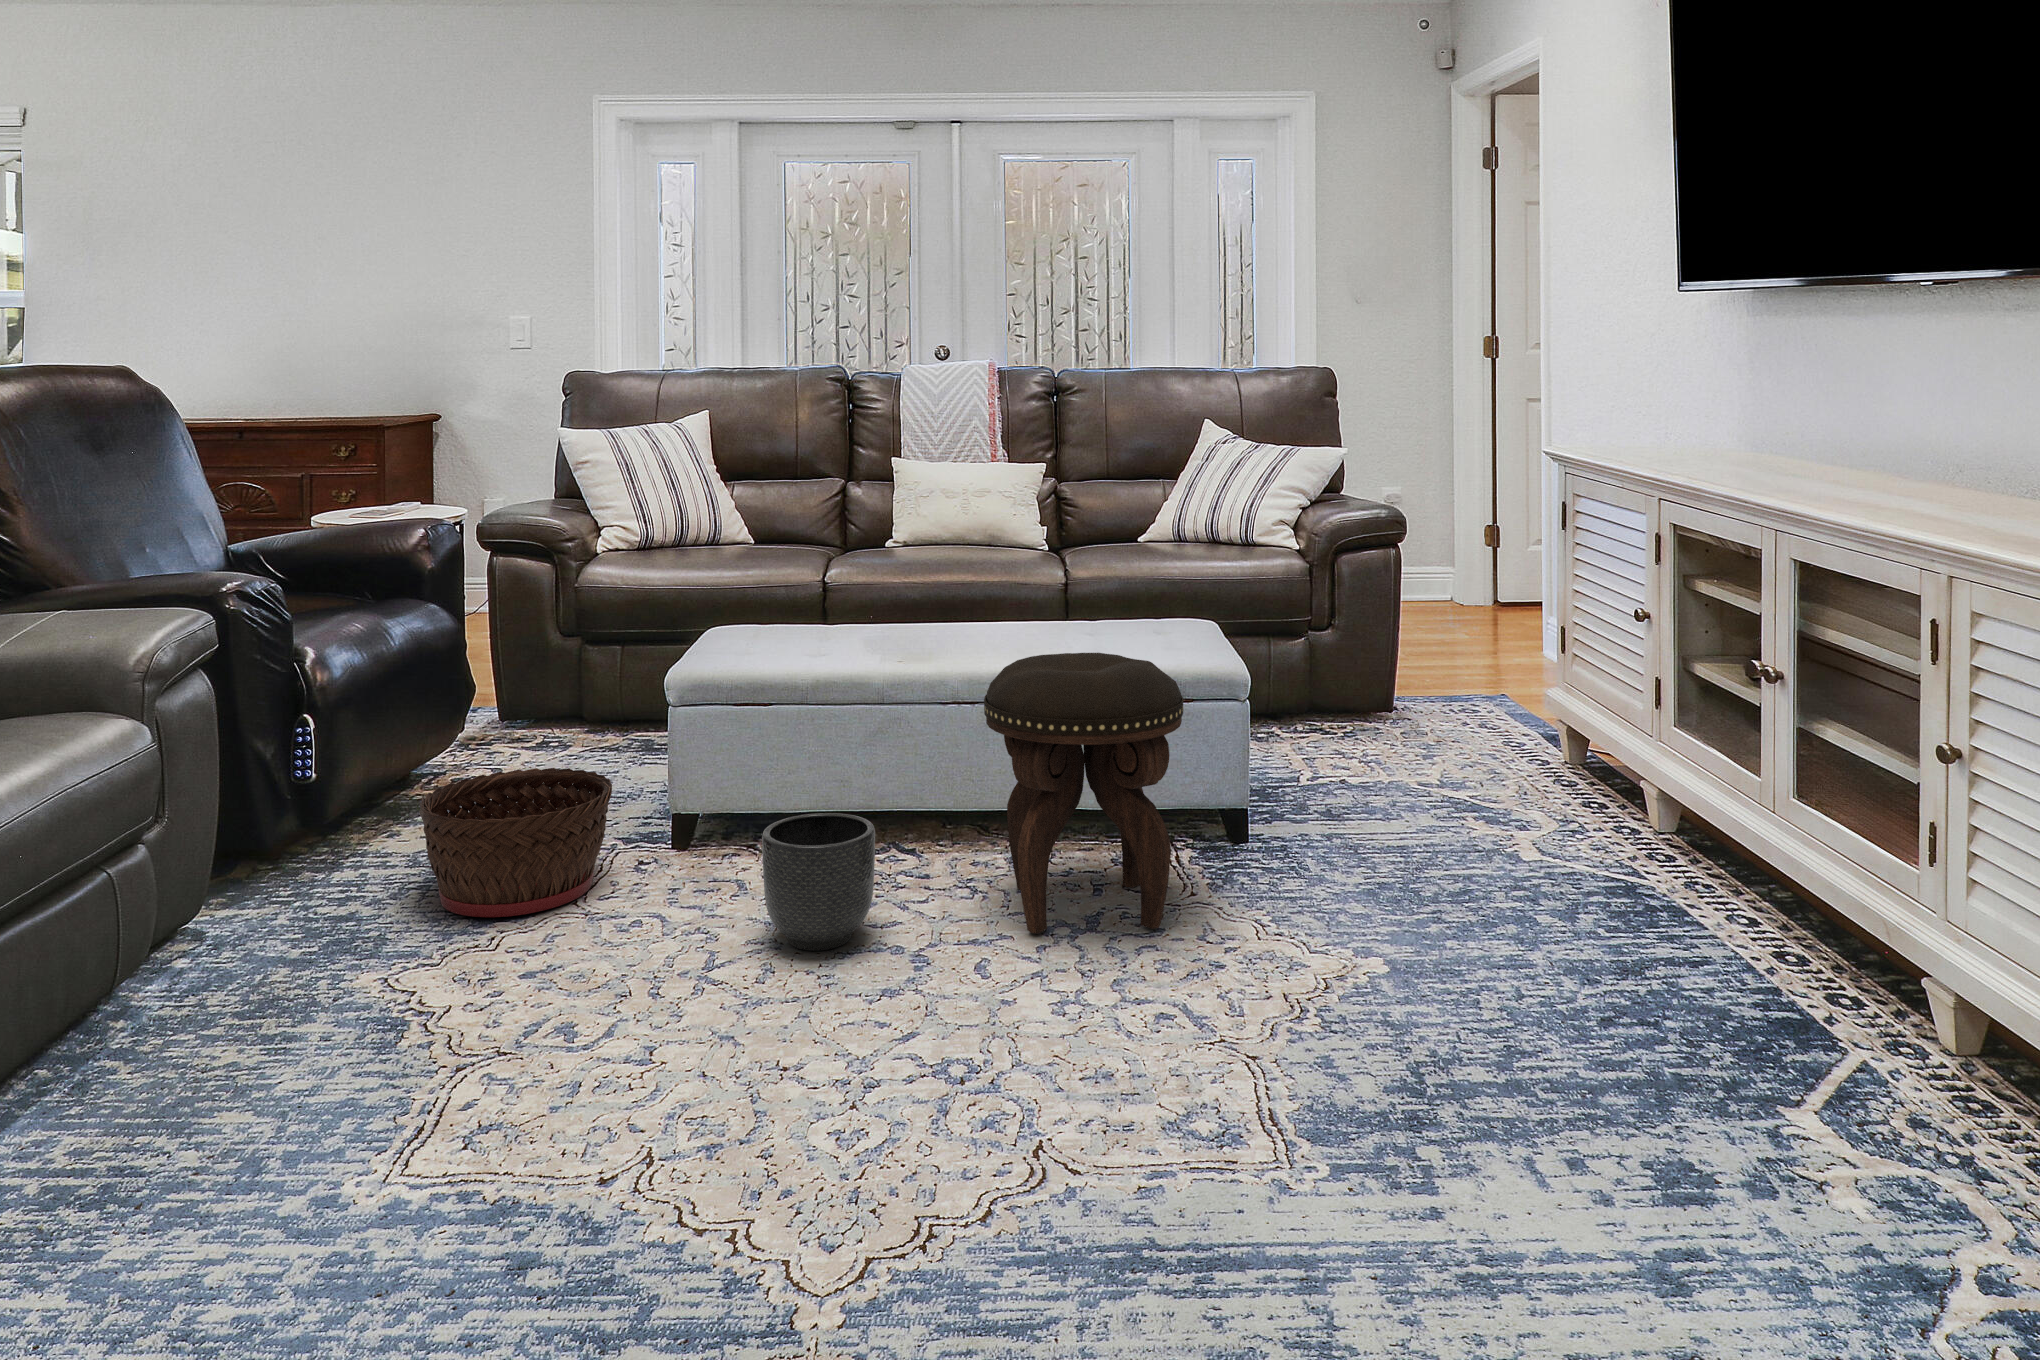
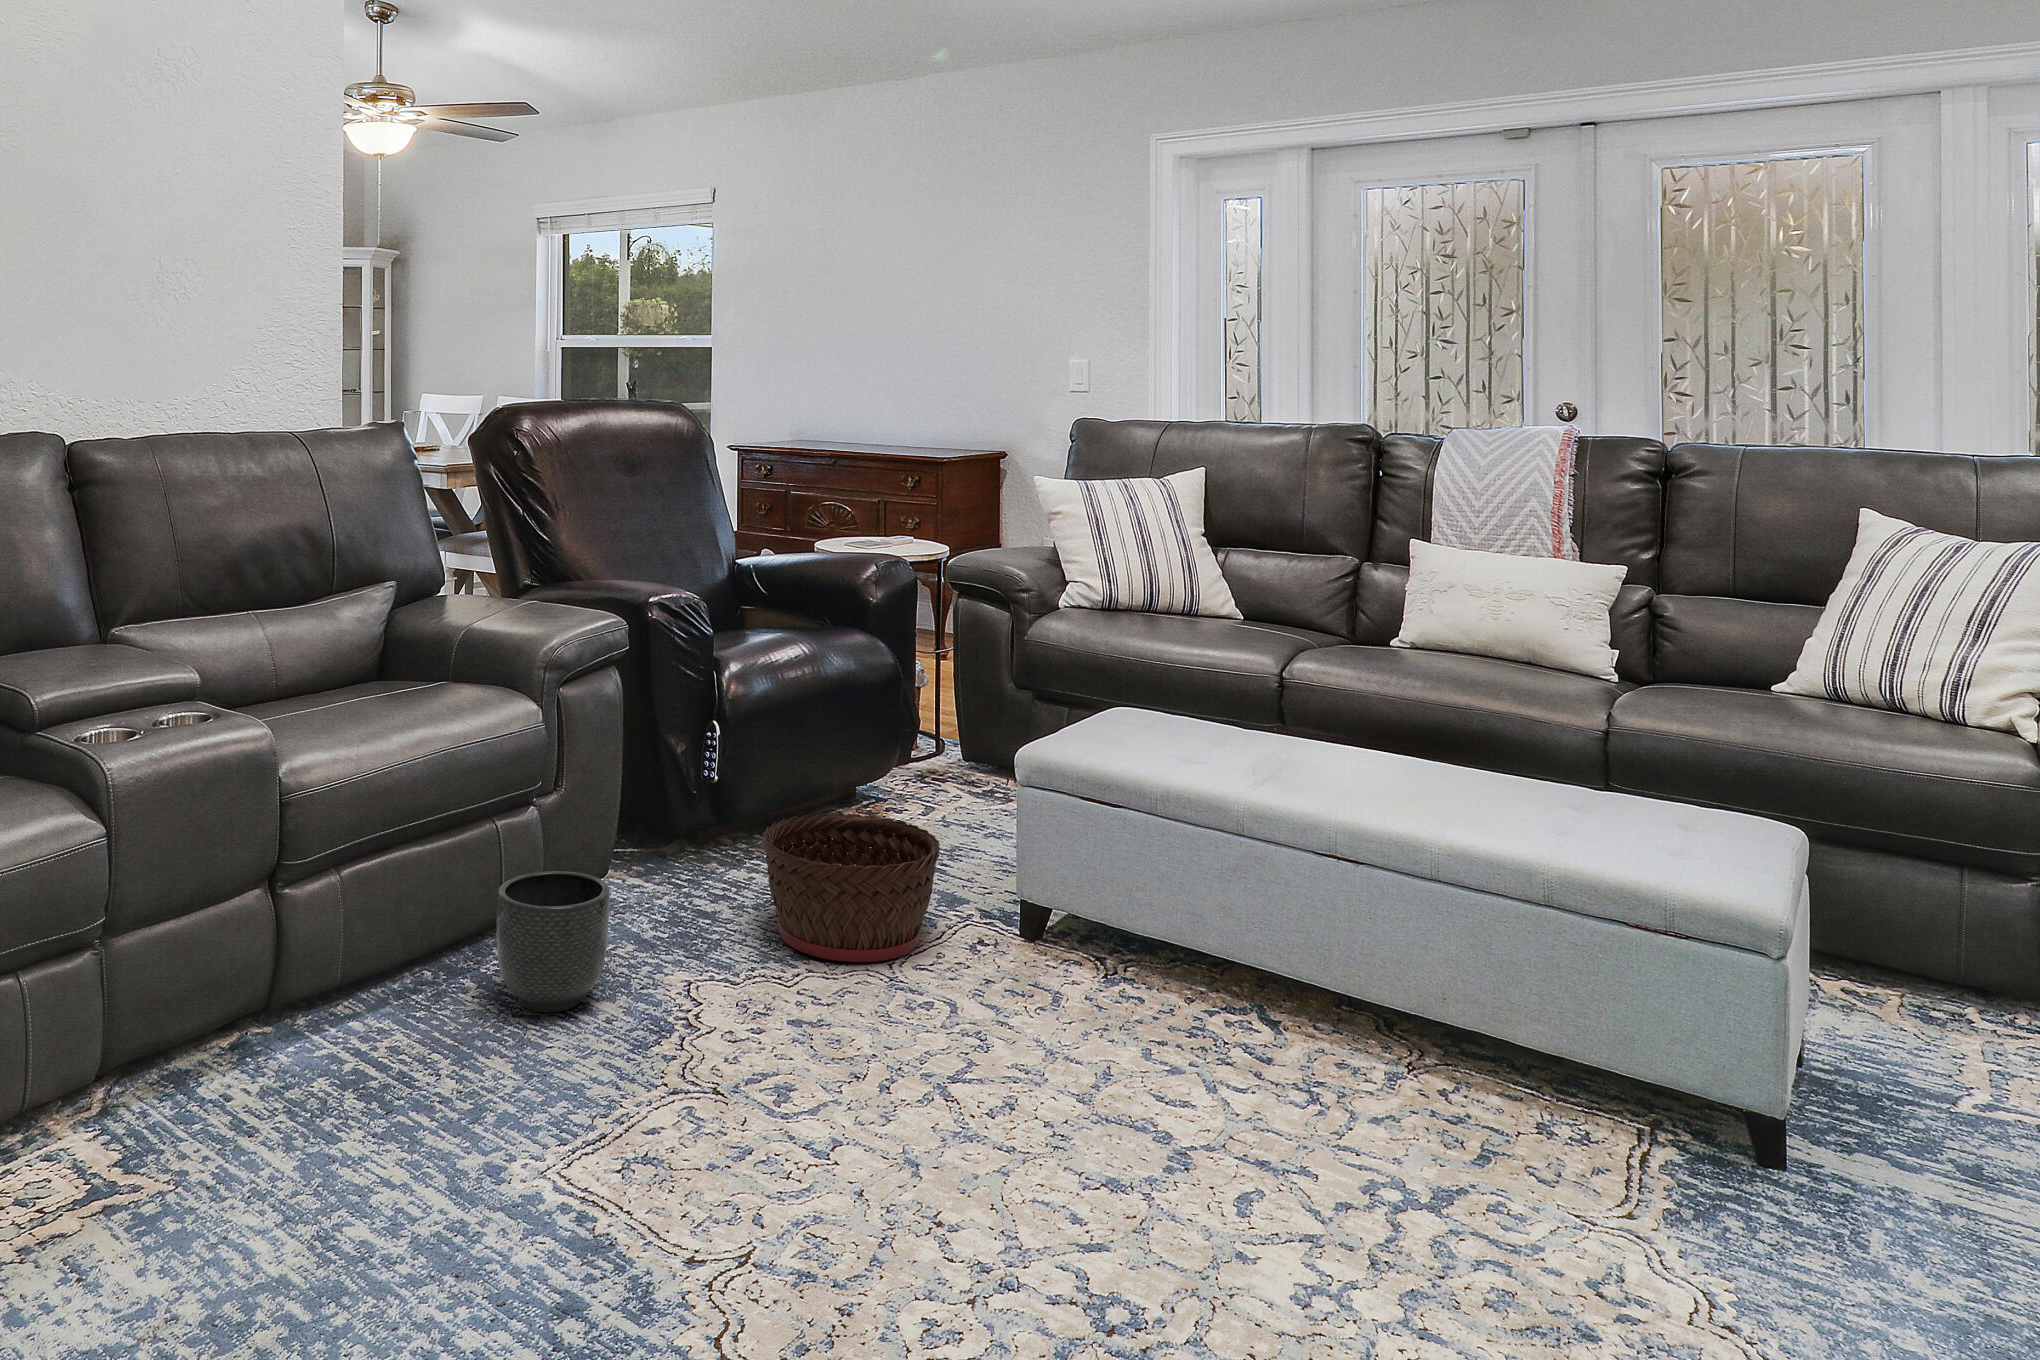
footstool: present [984,653,1183,934] -> none [1303,814,1612,1250]
planter: present [762,813,875,951] -> present [497,871,610,1013]

